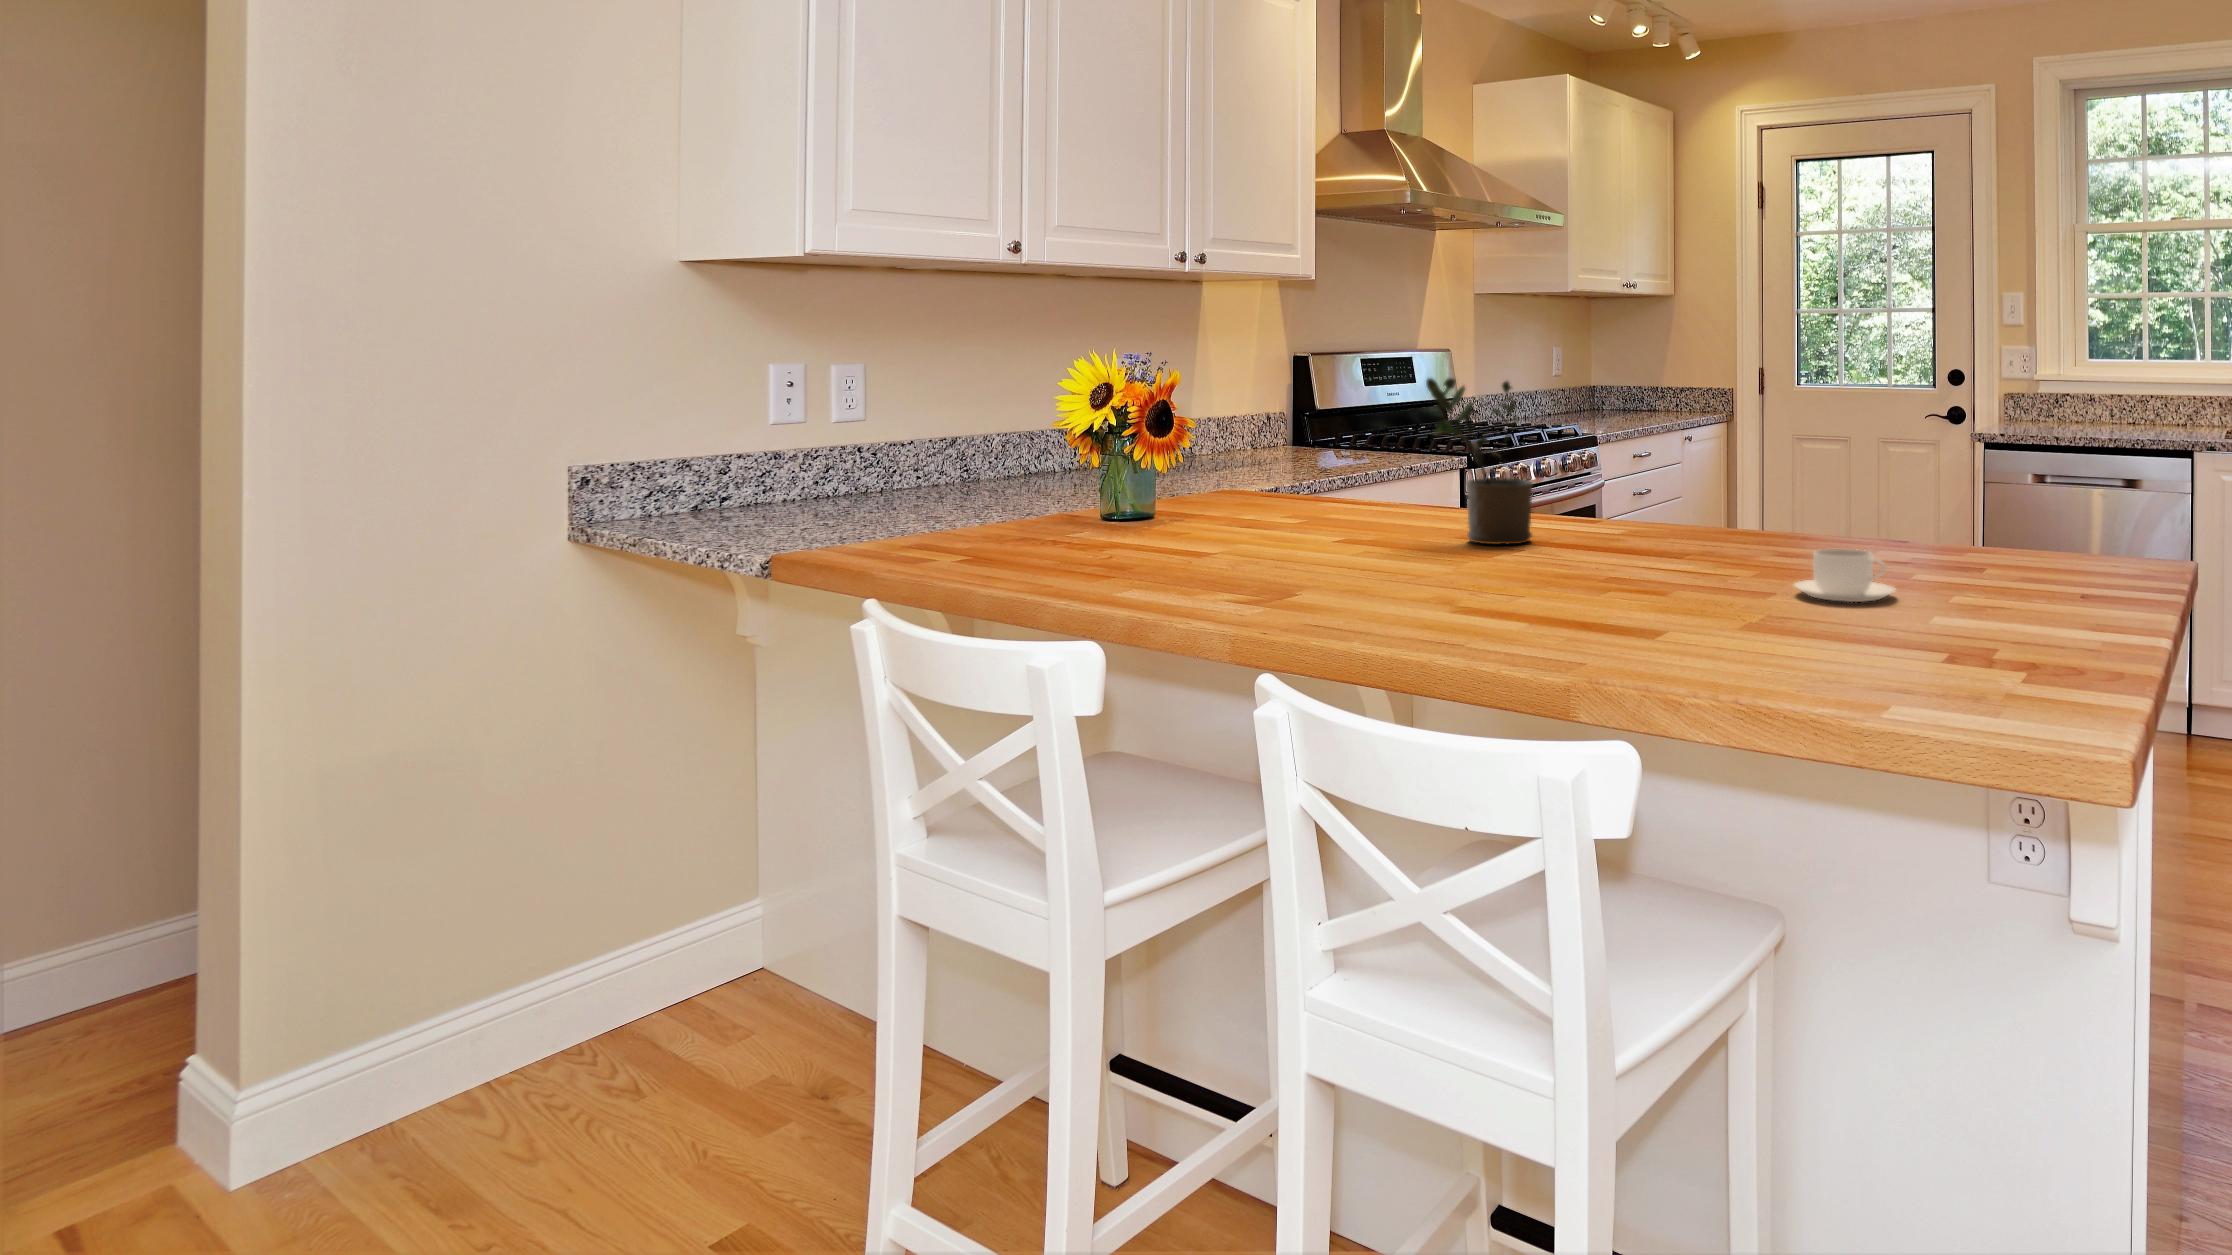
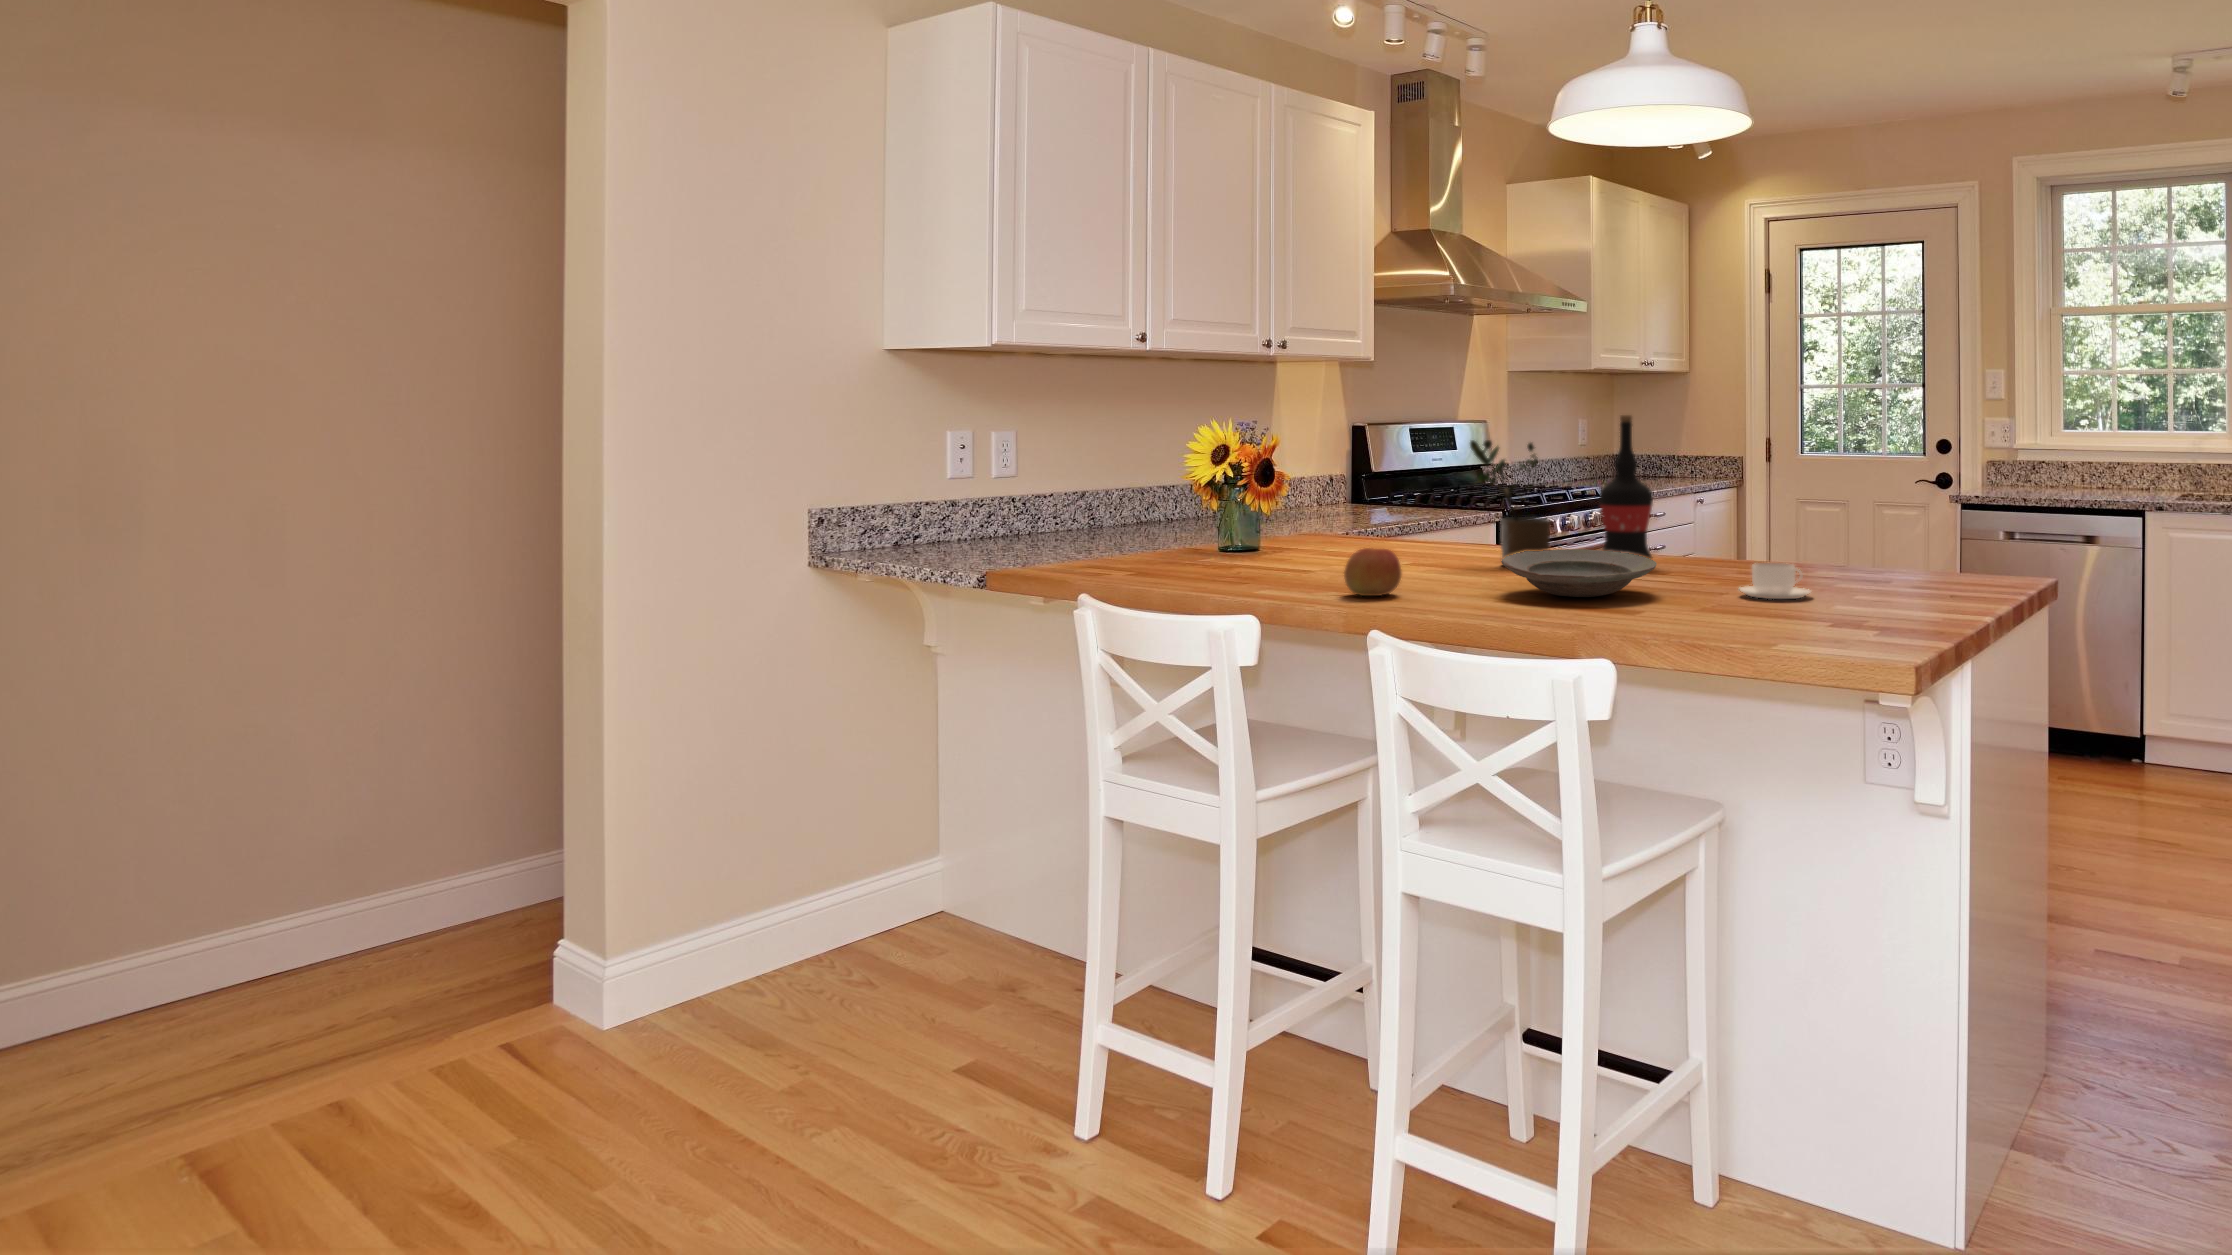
wine bottle: none [1596,345,1667,544] -> present [1599,415,1653,559]
plate: none [1468,528,1683,600] -> present [1501,549,1657,597]
apple: none [1247,534,1328,601] -> present [1344,548,1401,596]

